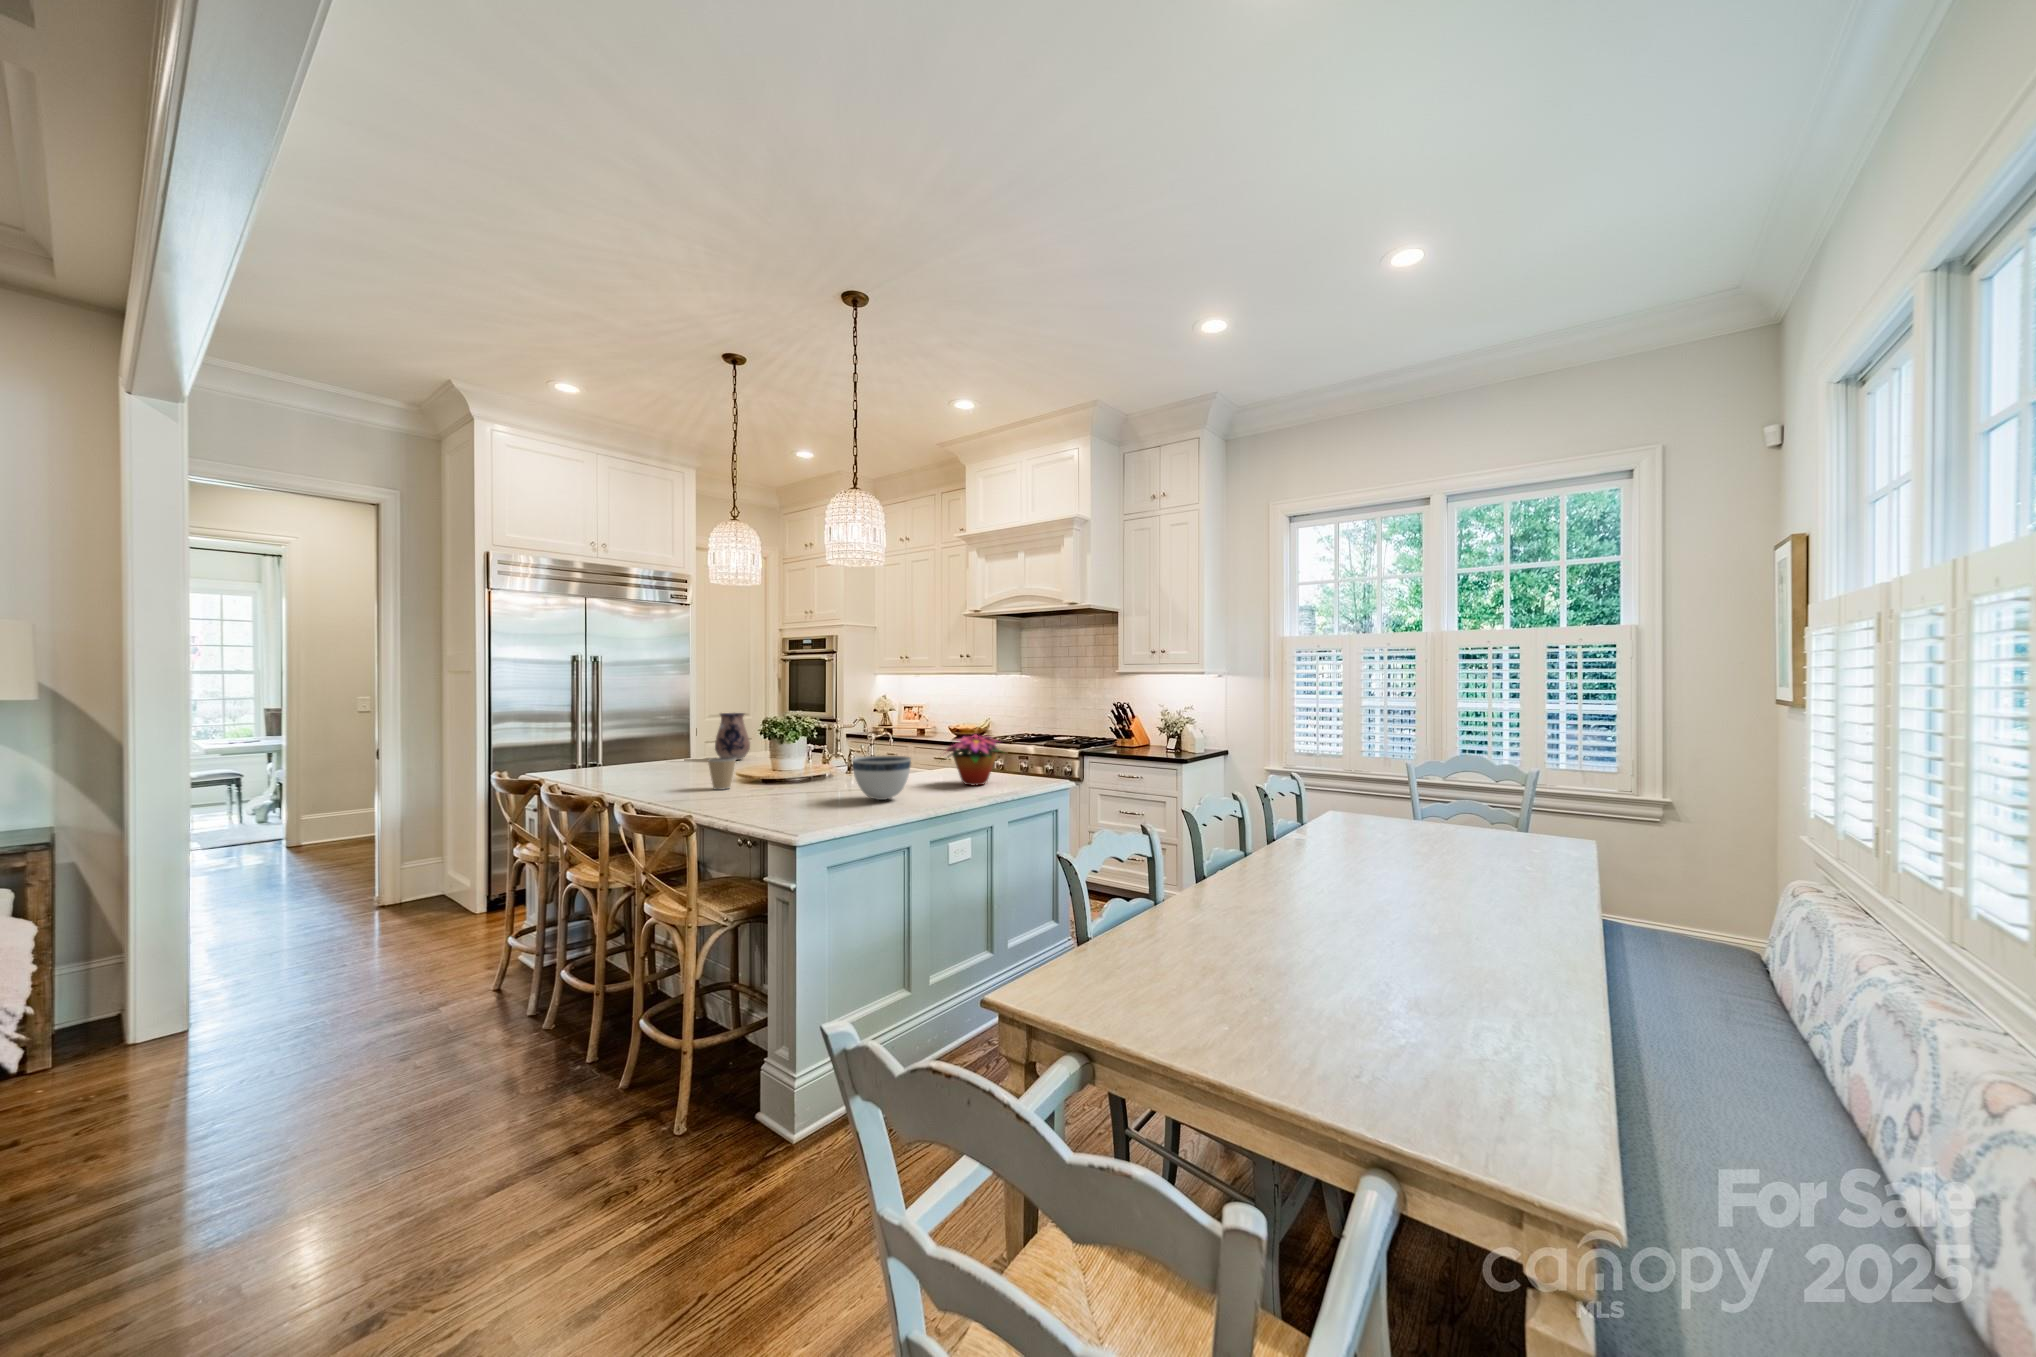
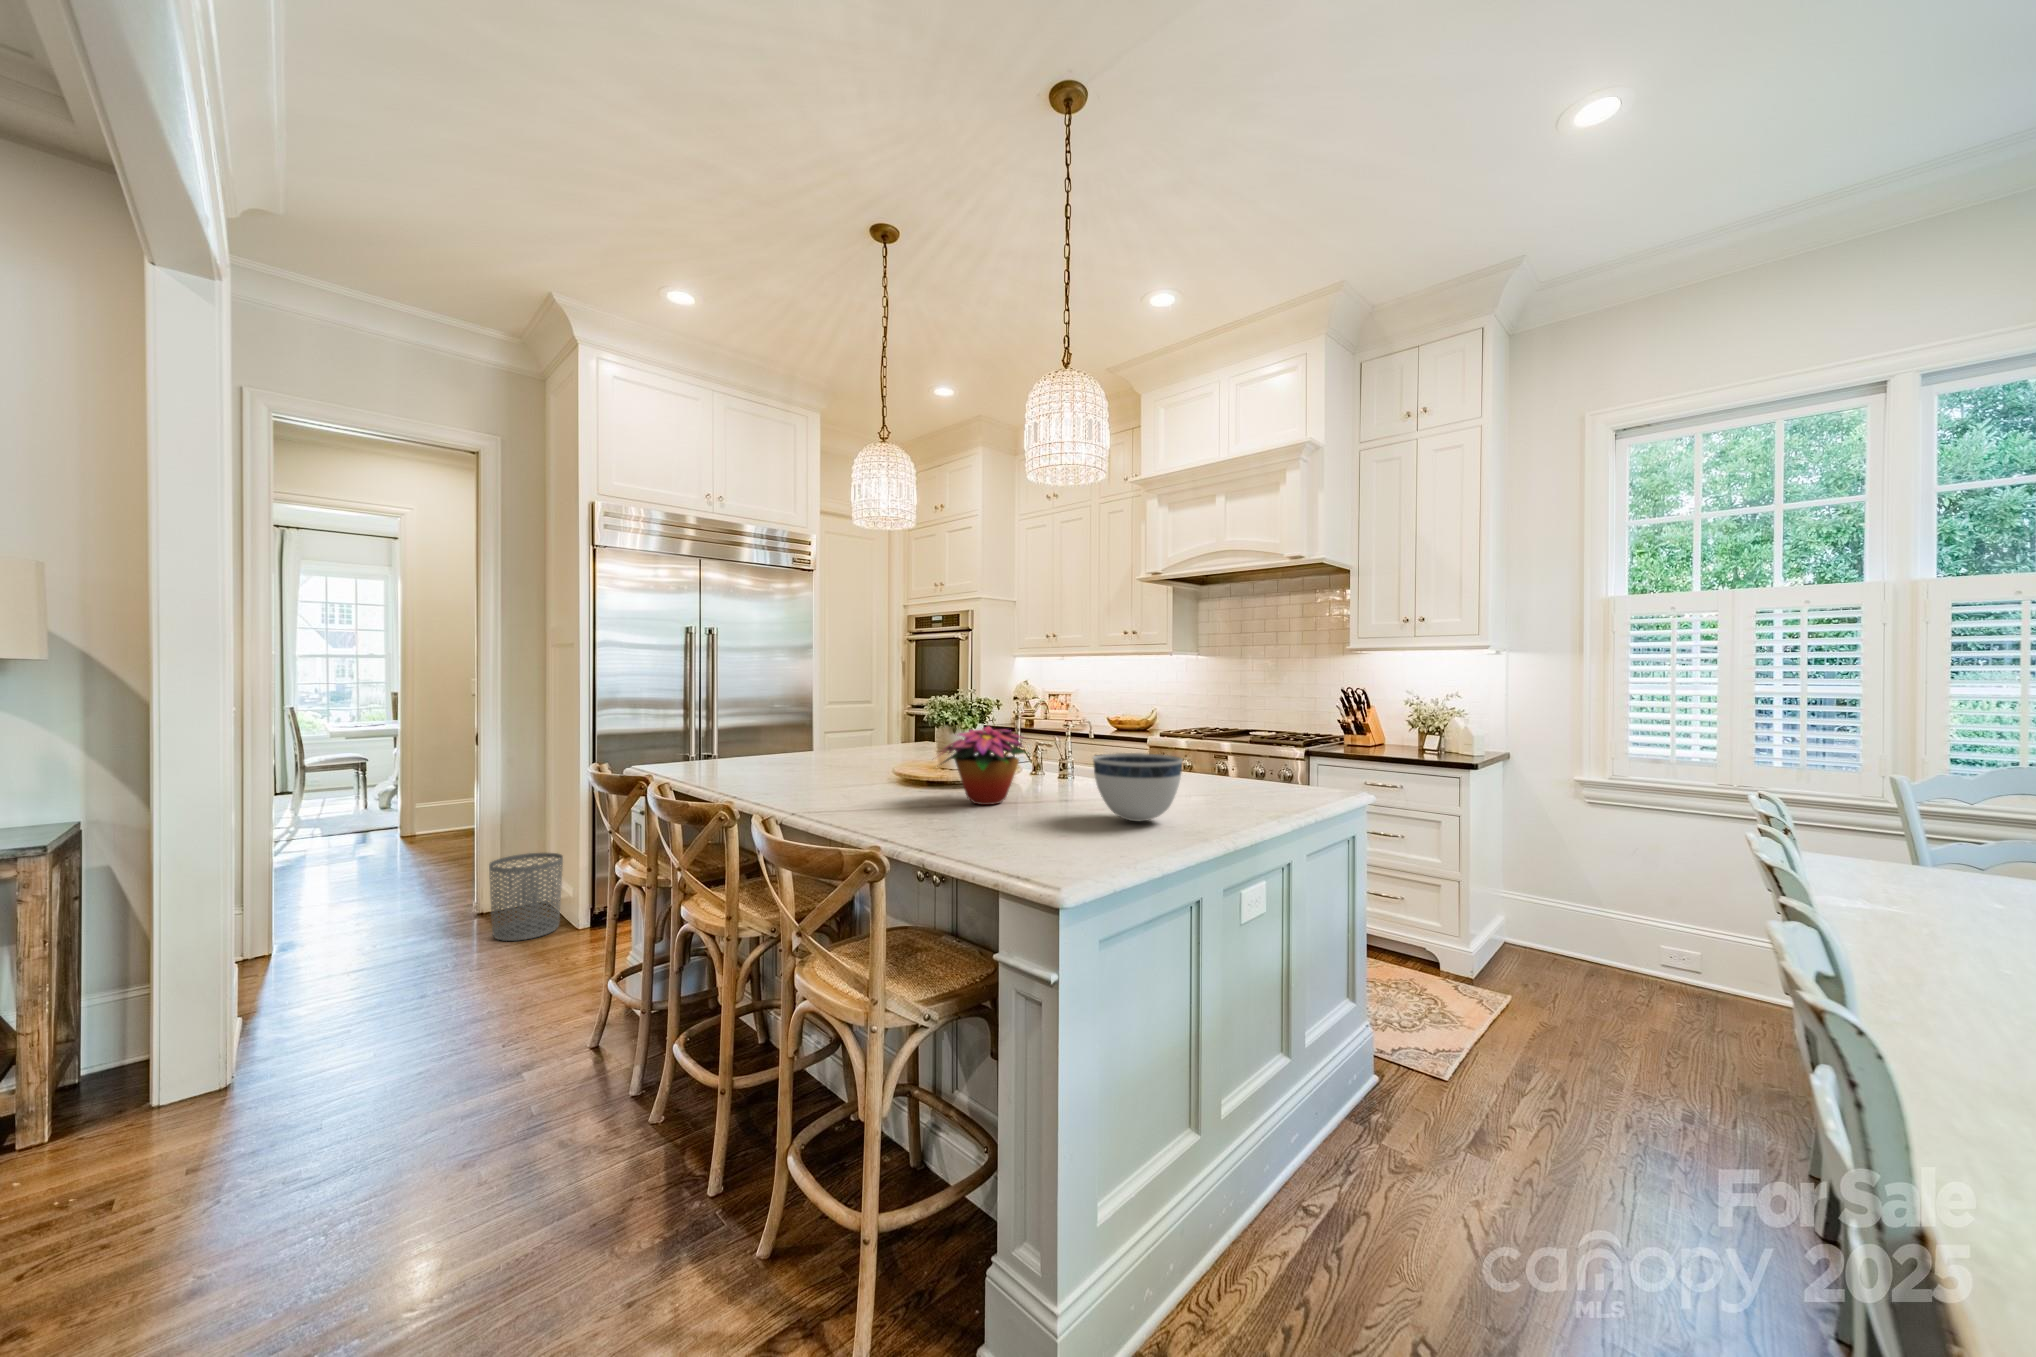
ceramic pitcher: present [715,713,750,760] -> none [856,695,899,754]
flower arrangement: present [946,735,1000,785] -> present [940,726,1035,805]
coffee cup: present [708,757,736,790] -> none [868,751,907,797]
waste bin: none [395,850,462,924] -> present [489,853,563,941]

